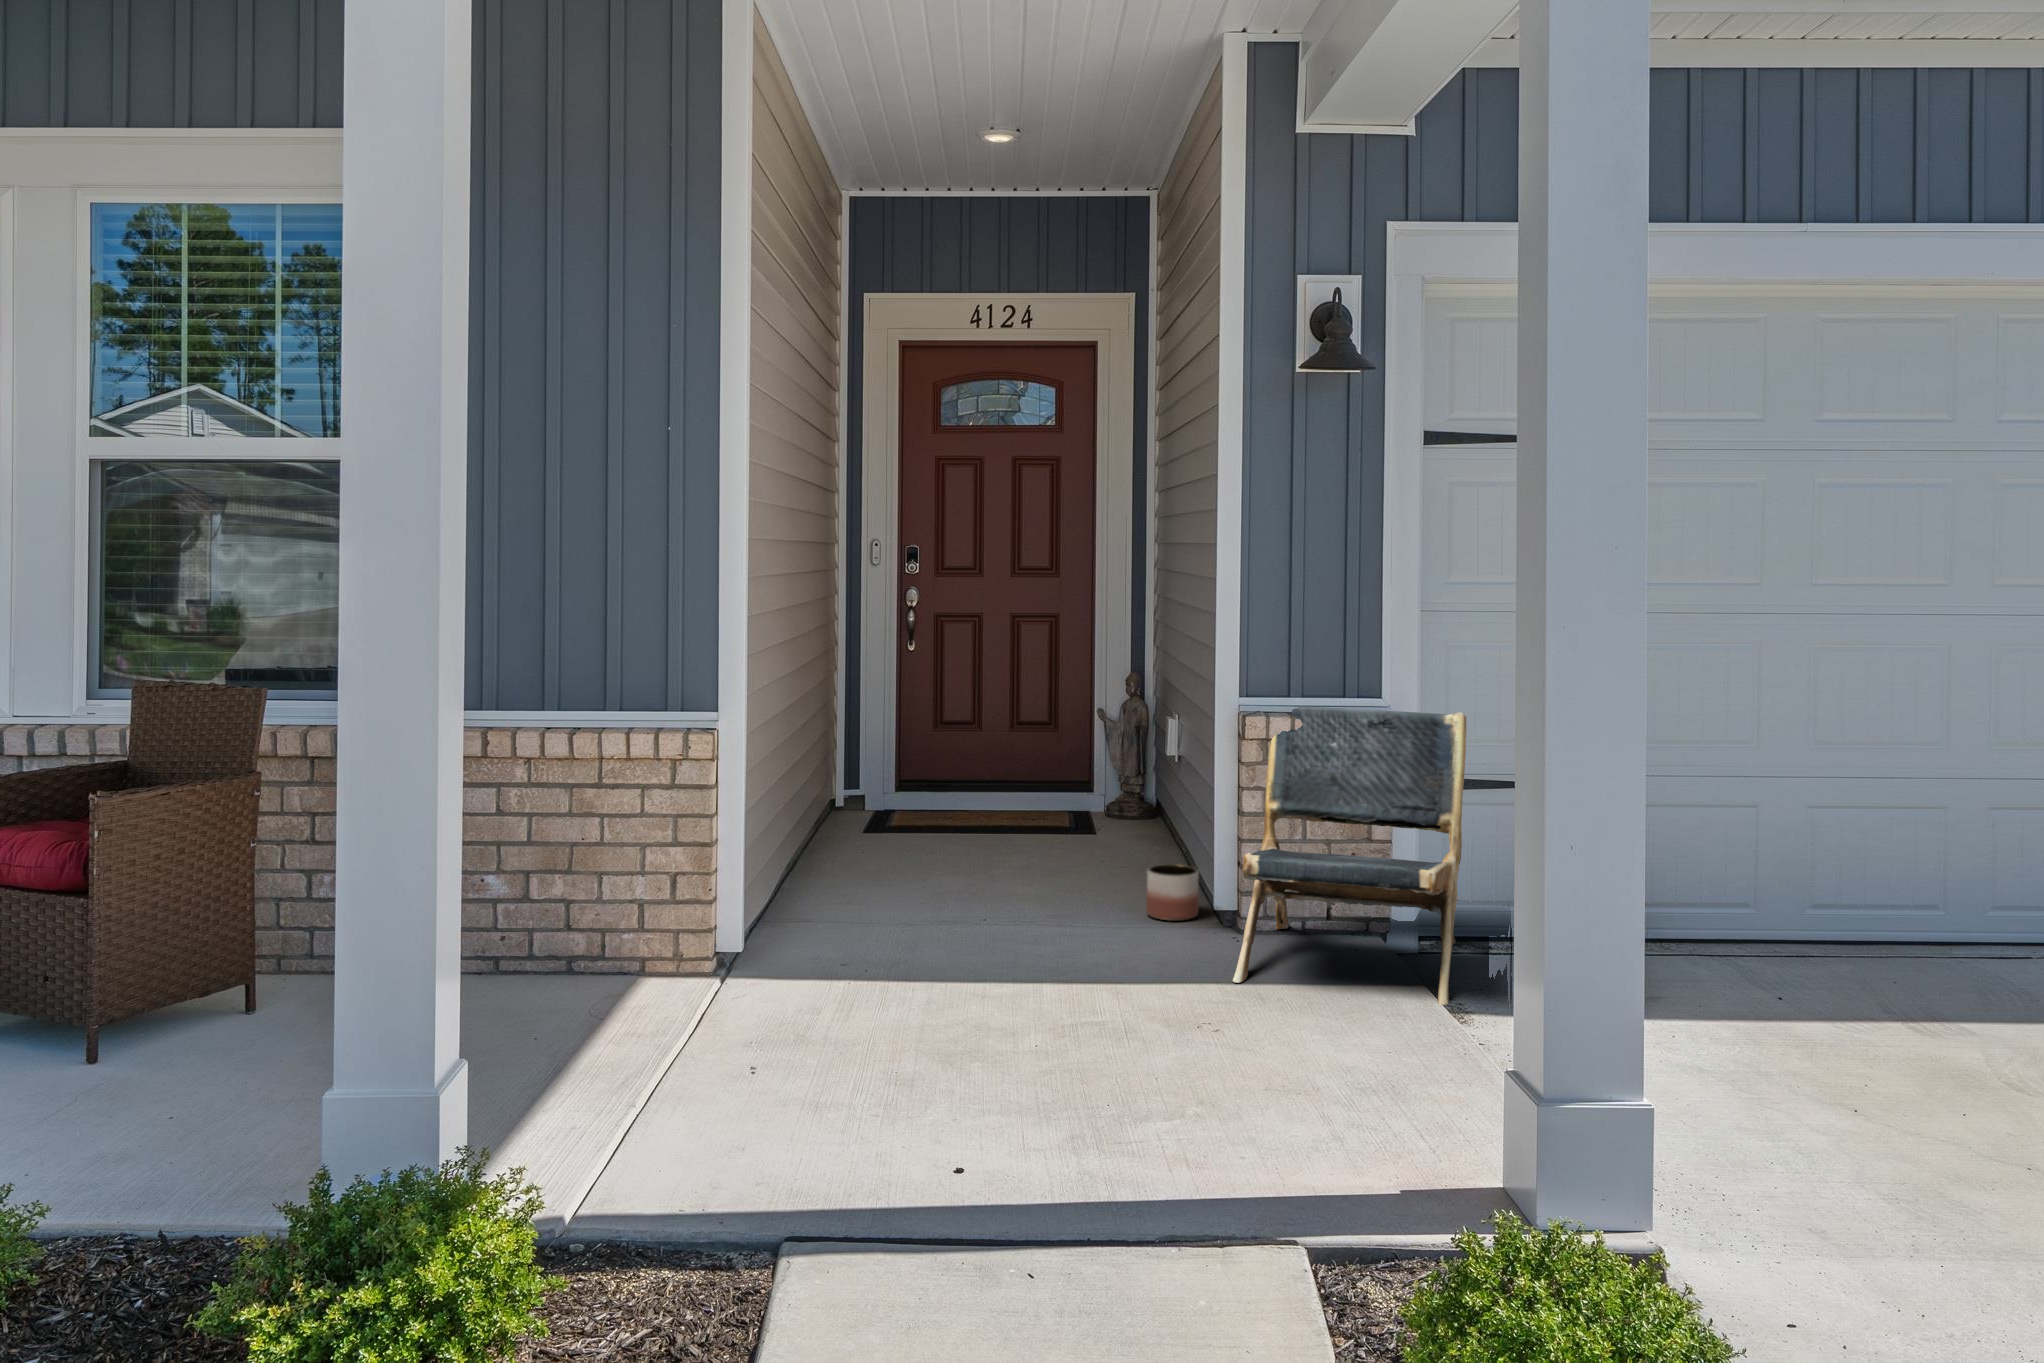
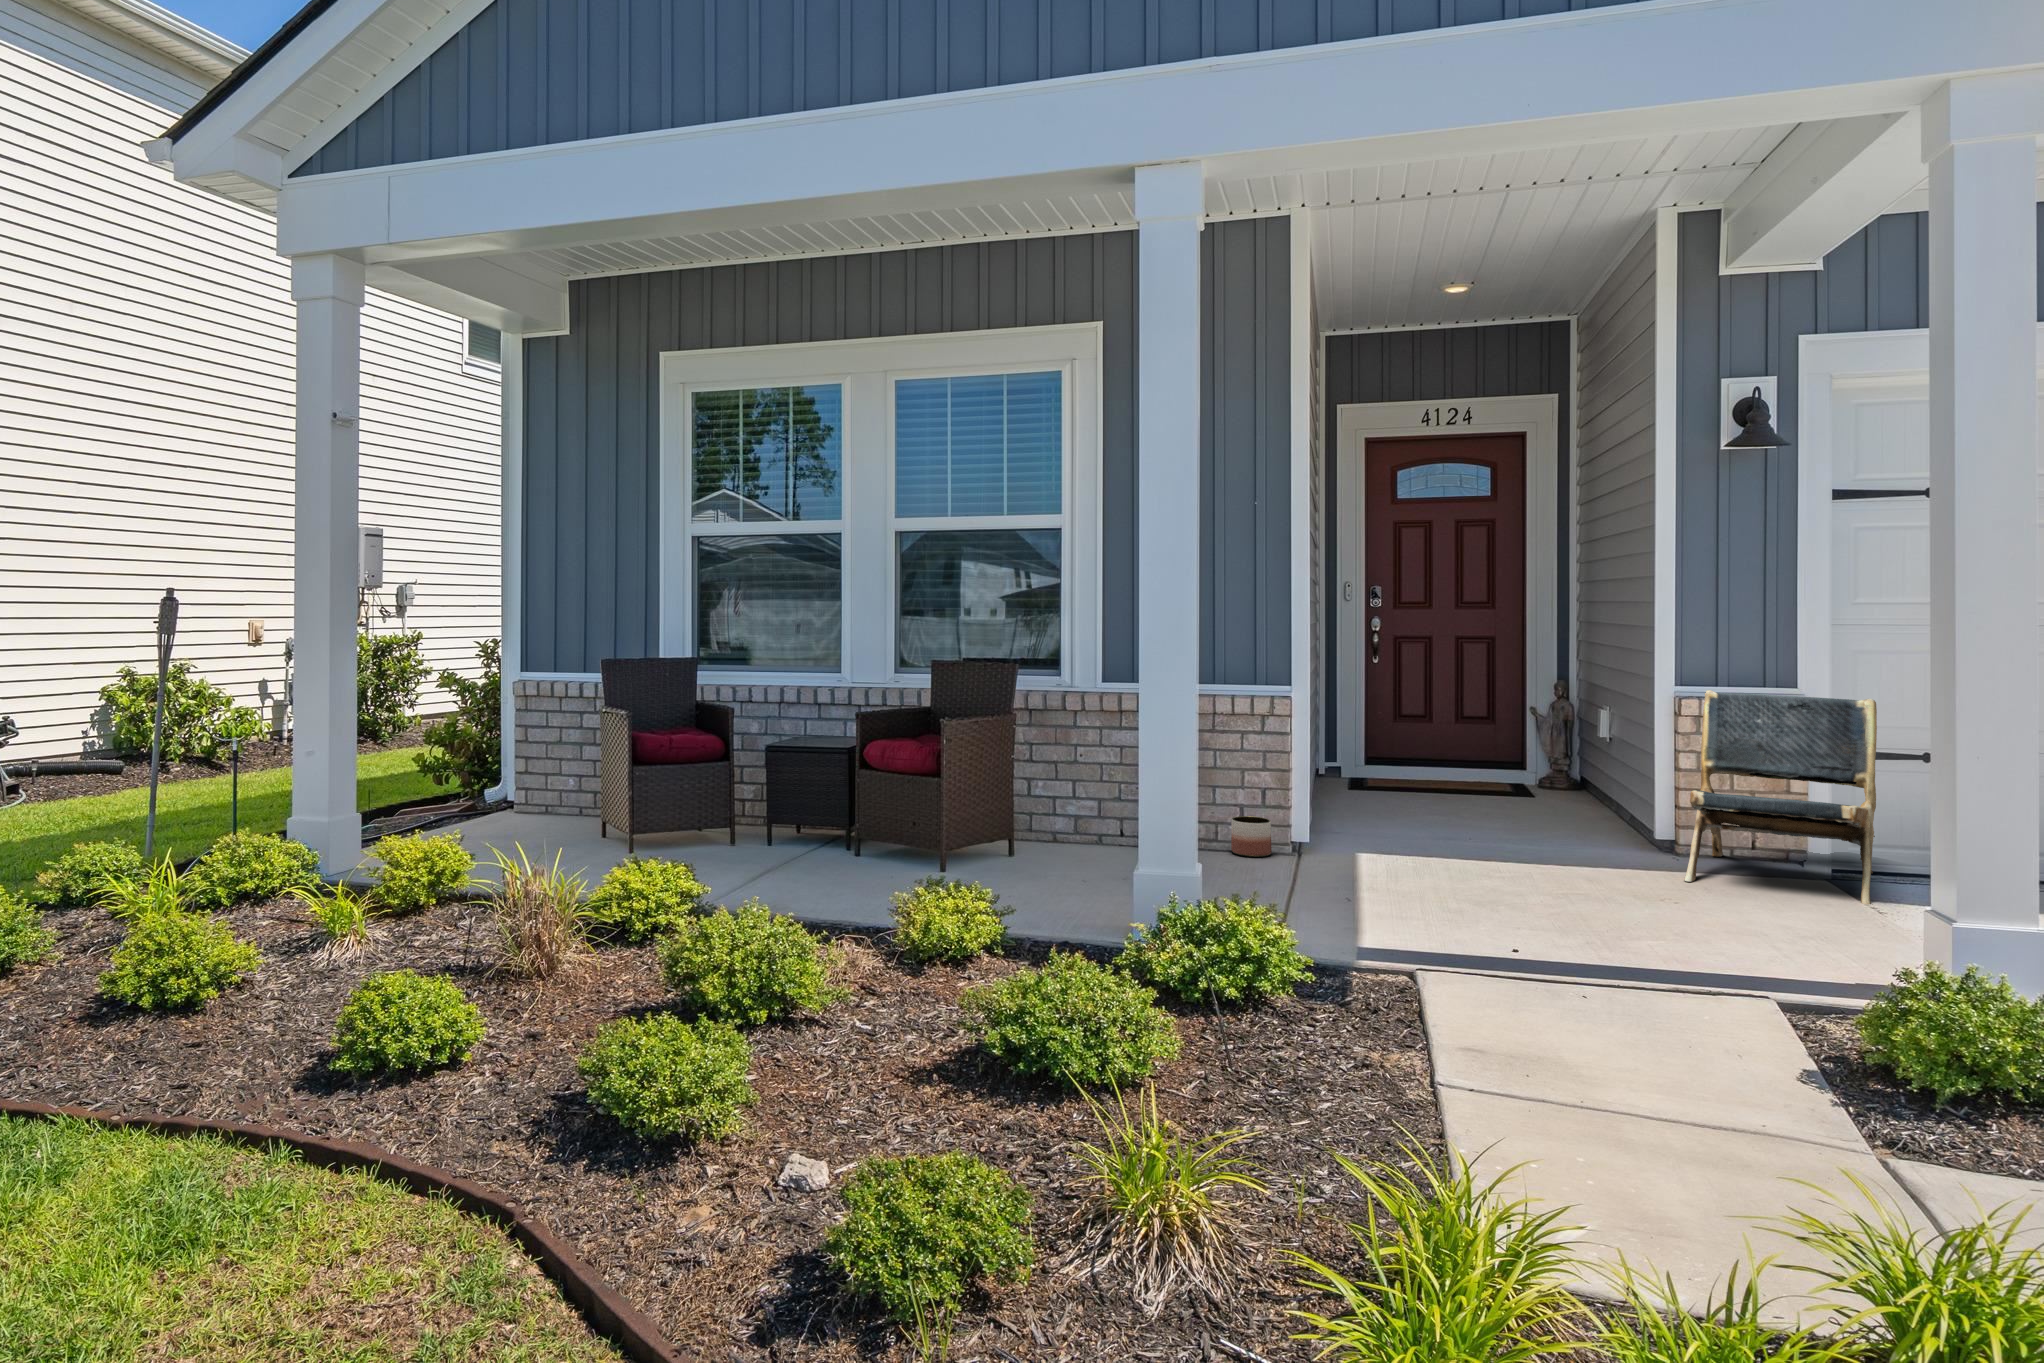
planter: present [1146,864,1199,921] -> present [1231,816,1272,857]

